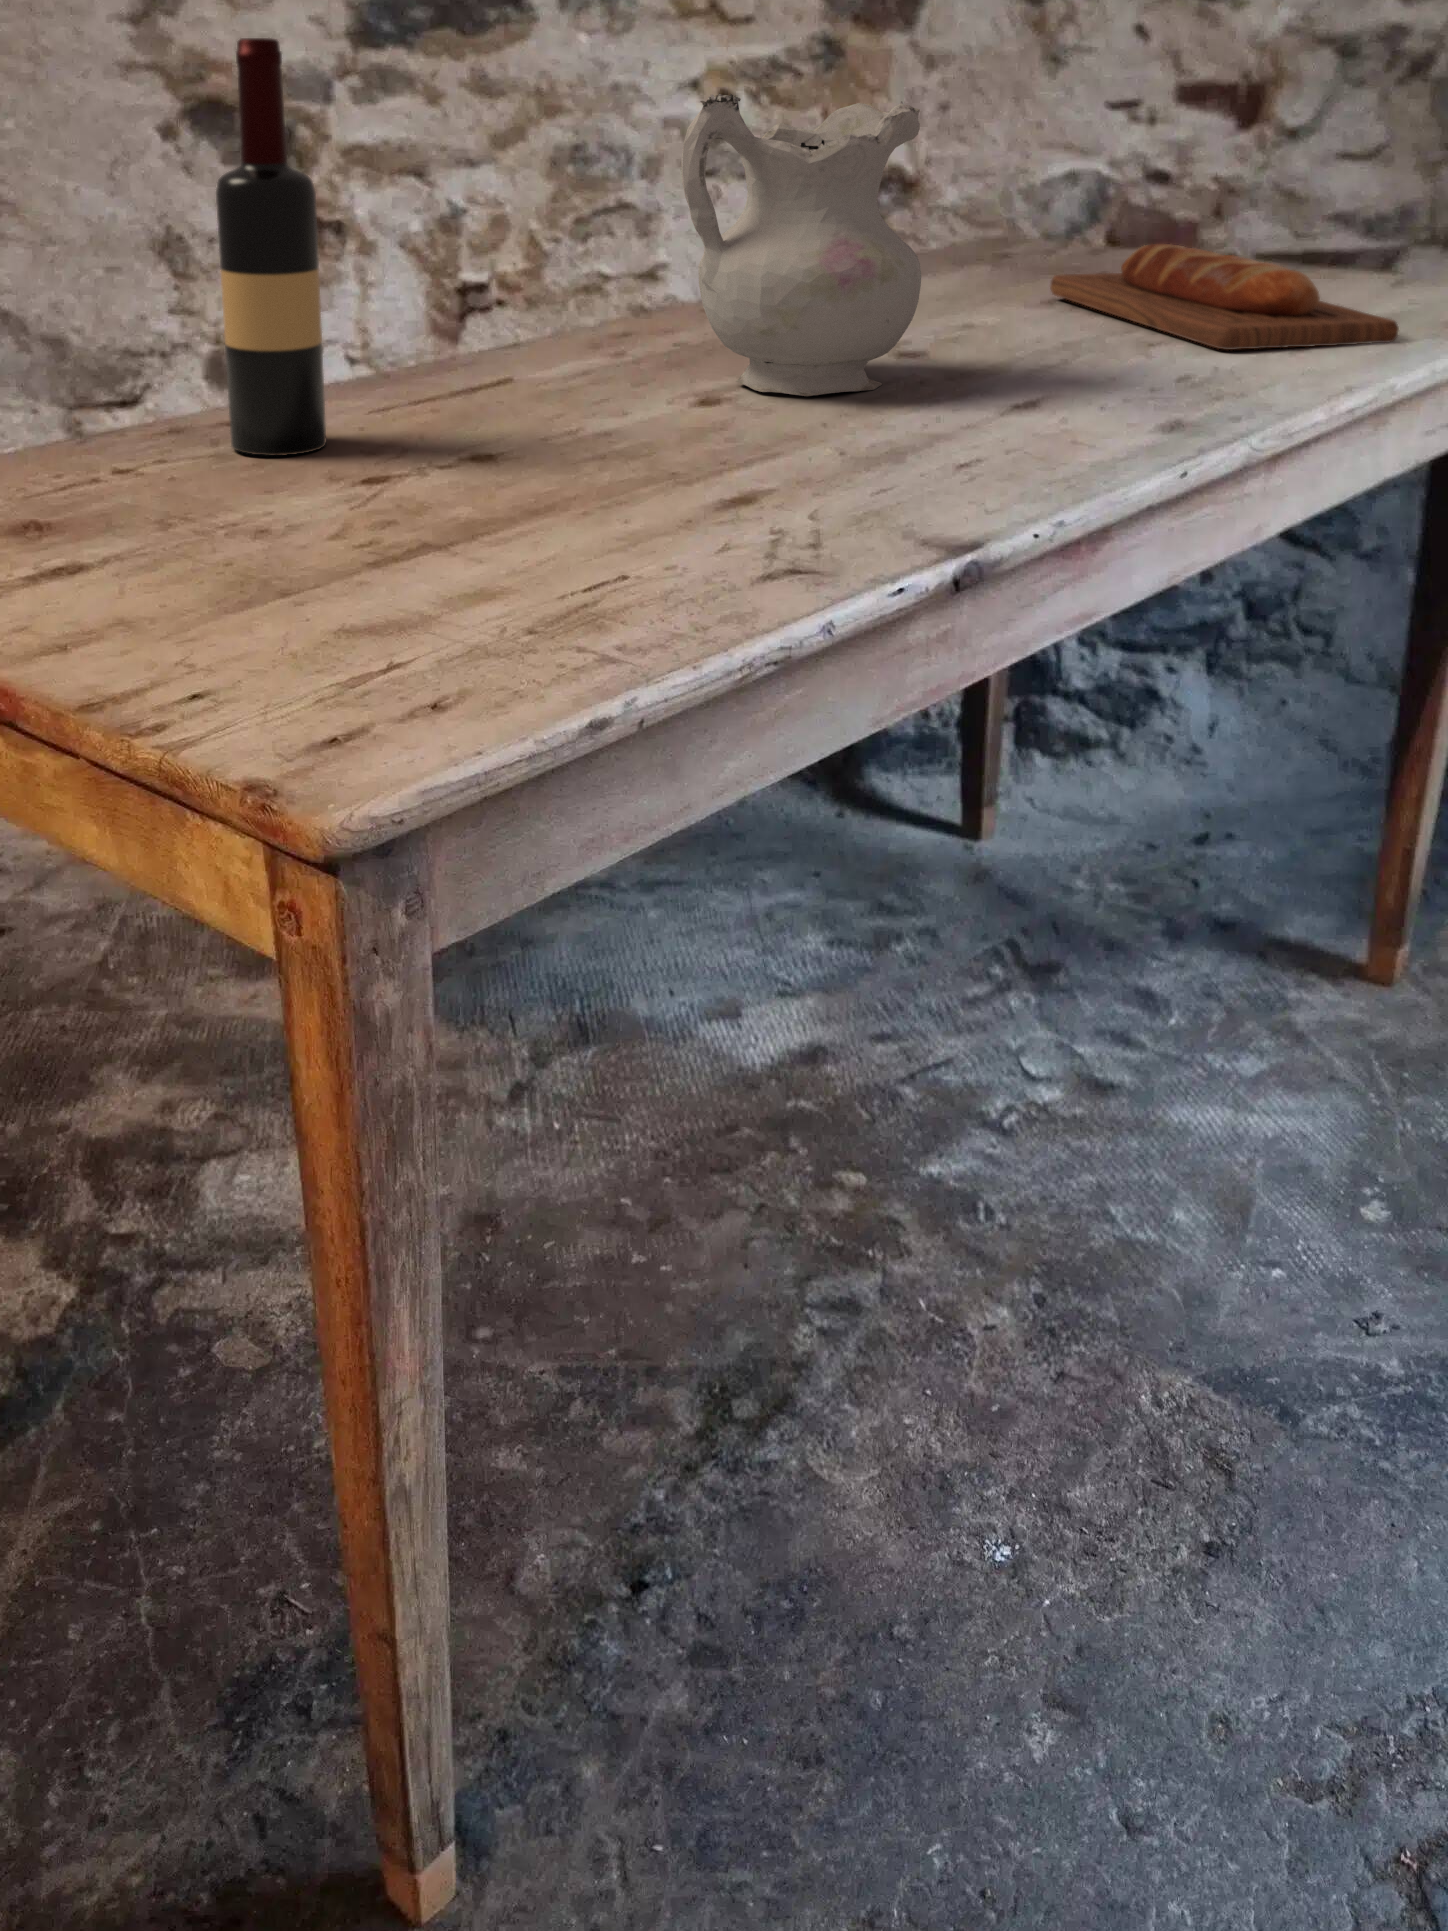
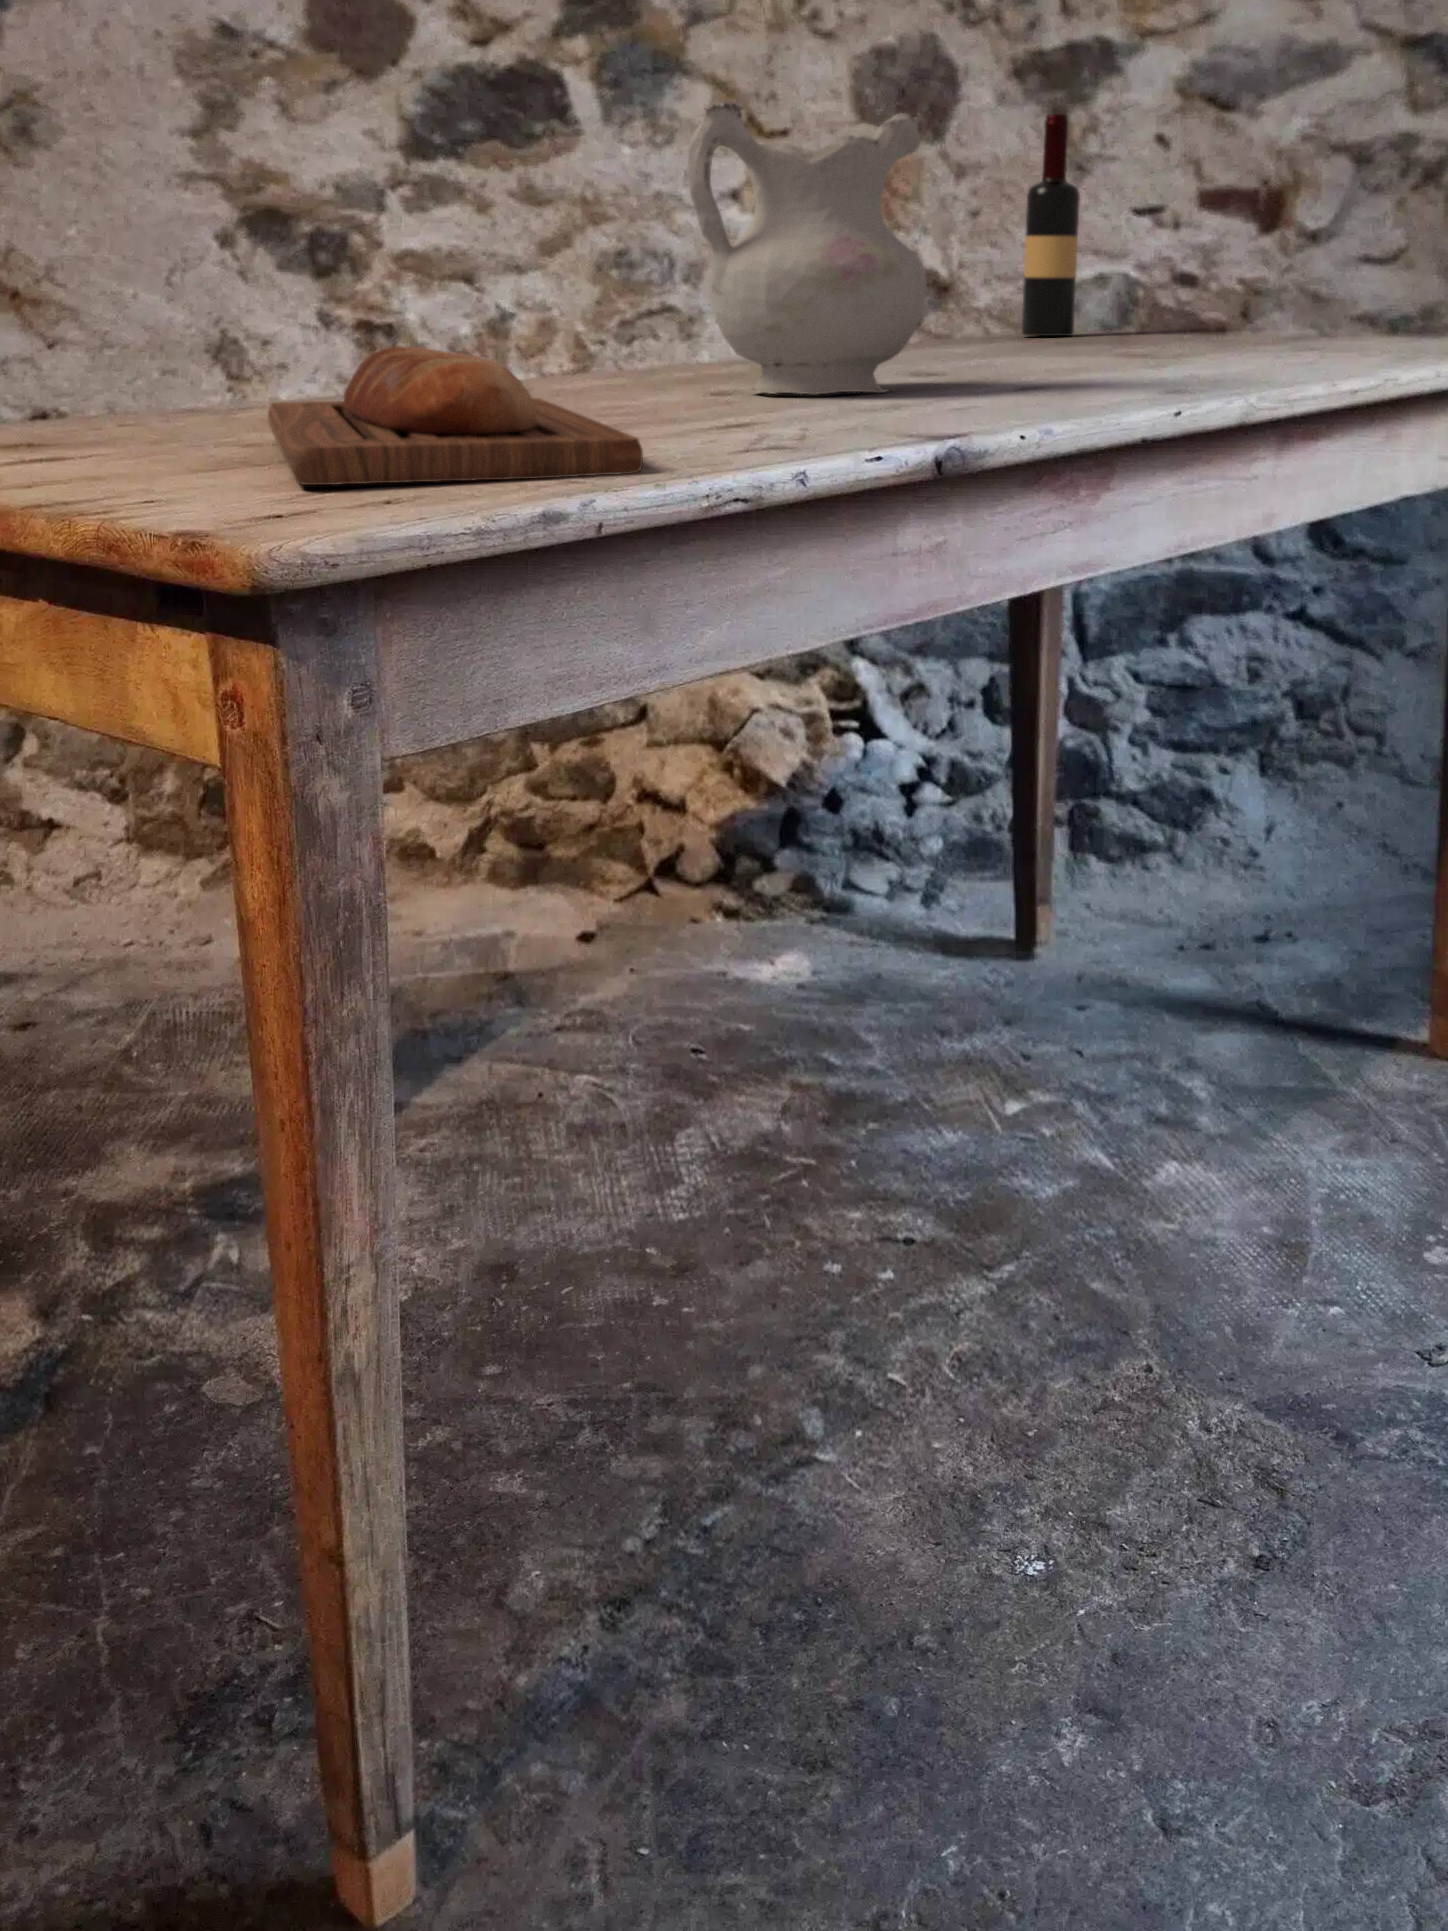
wine bottle: present [216,38,326,456] -> present [1021,114,1080,336]
bread loaf: present [1050,244,1399,350] -> present [268,346,643,485]

